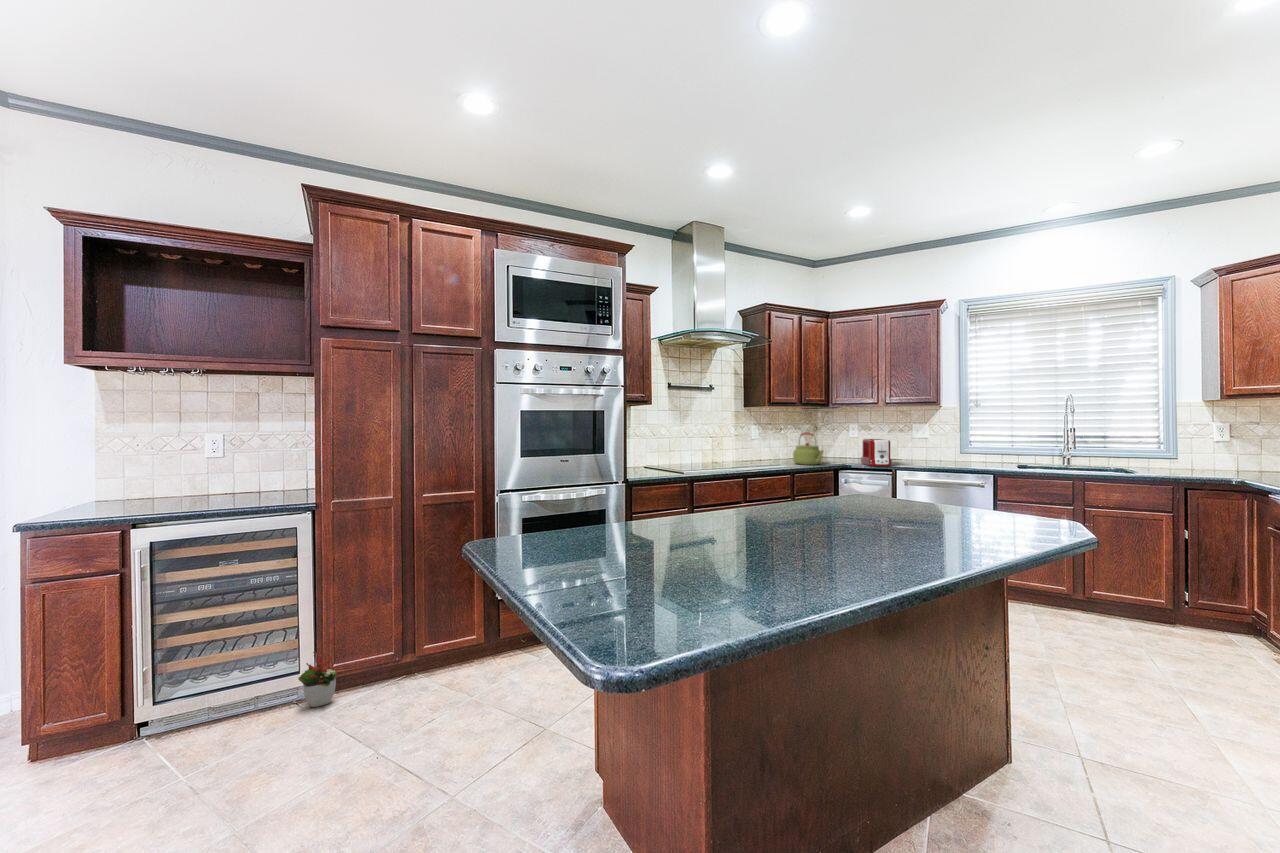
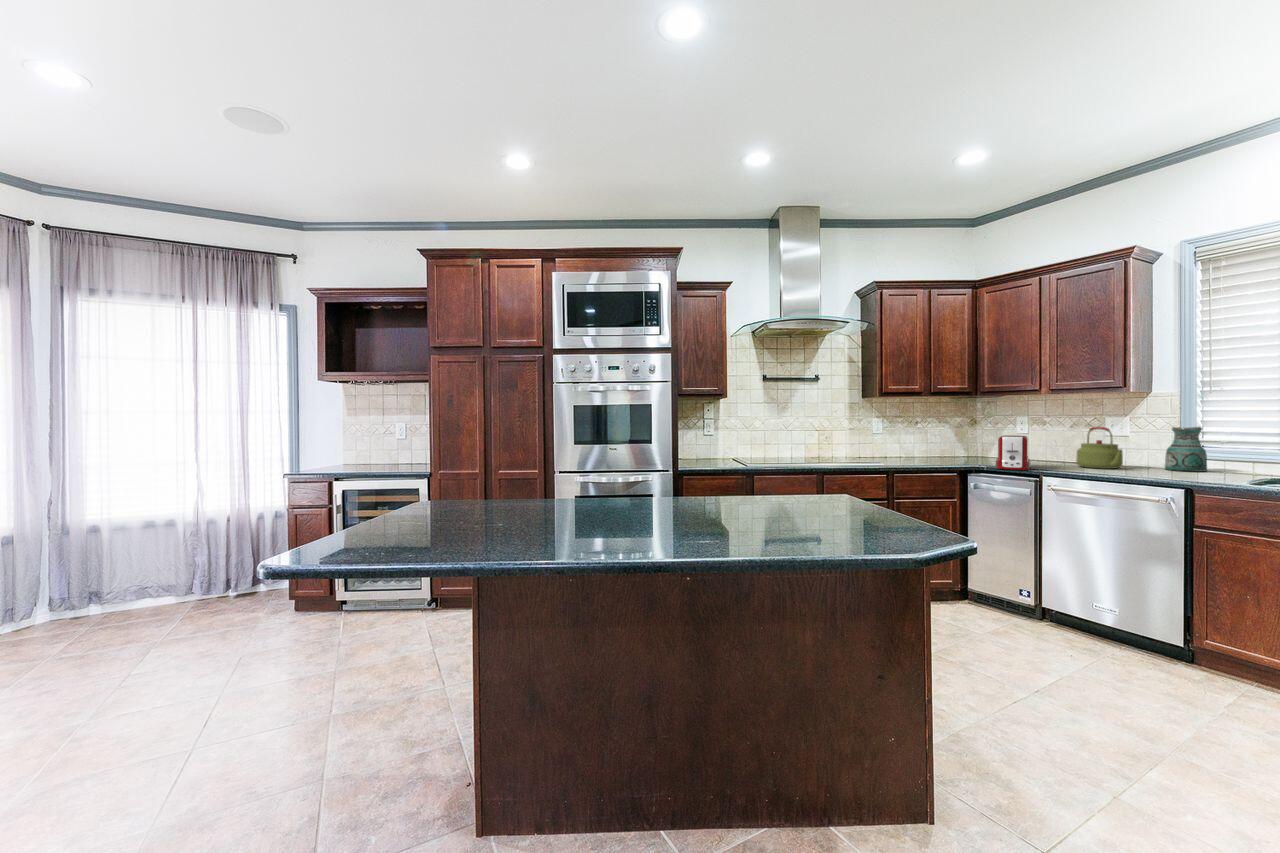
ceramic pitcher: none [956,431,981,462] -> present [1165,427,1207,472]
kettle: present [793,433,823,465] -> present [1076,427,1123,469]
decorative plant: present [298,651,337,707] -> none [418,576,441,614]

